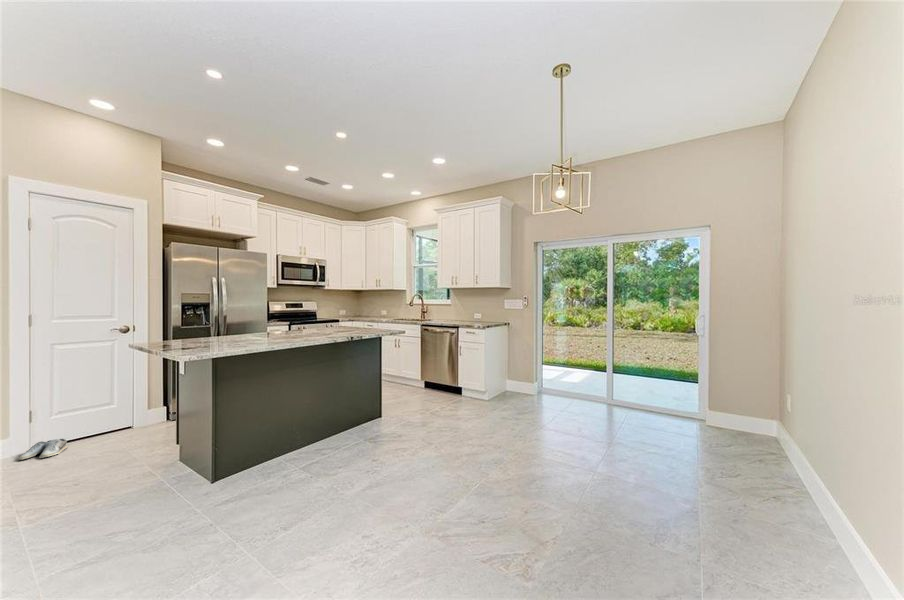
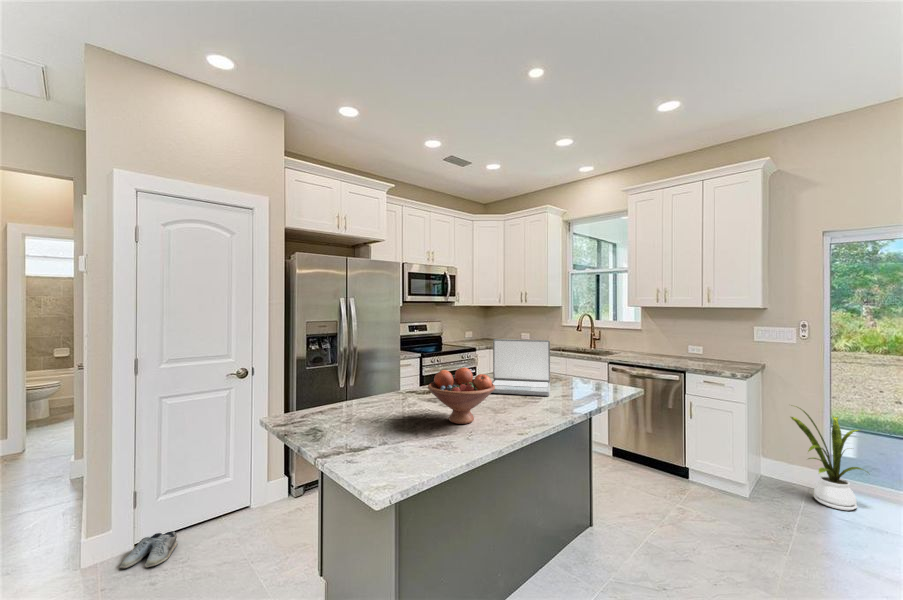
laptop: none [299,302,347,333] -> present [492,339,550,396]
fruit bowl: none [238,312,282,341] -> present [428,368,495,424]
house plant: none [511,344,549,402] -> present [791,407,863,510]

